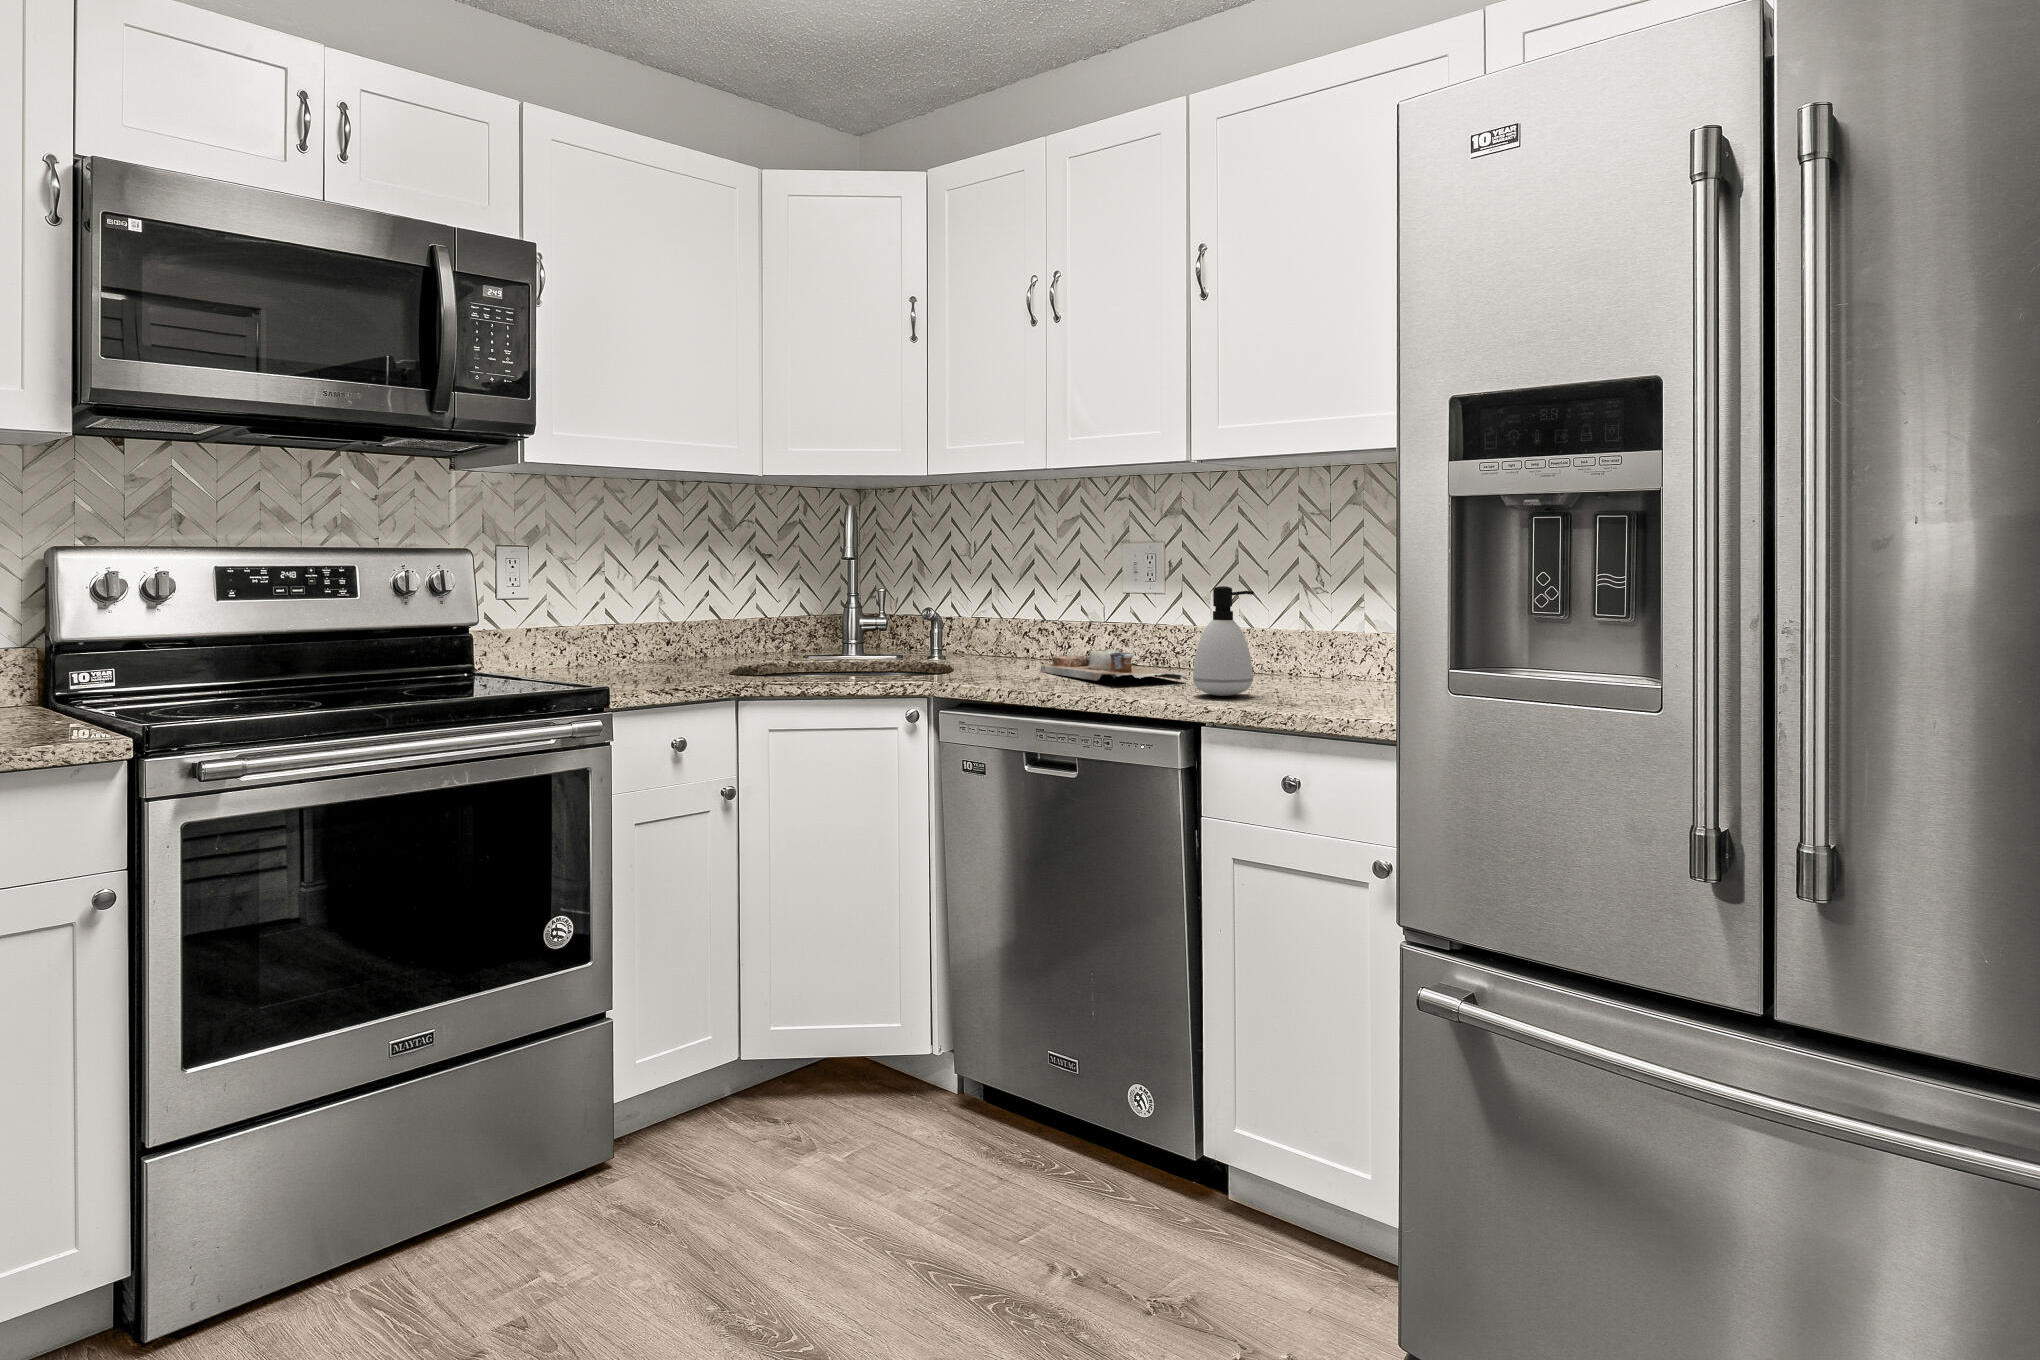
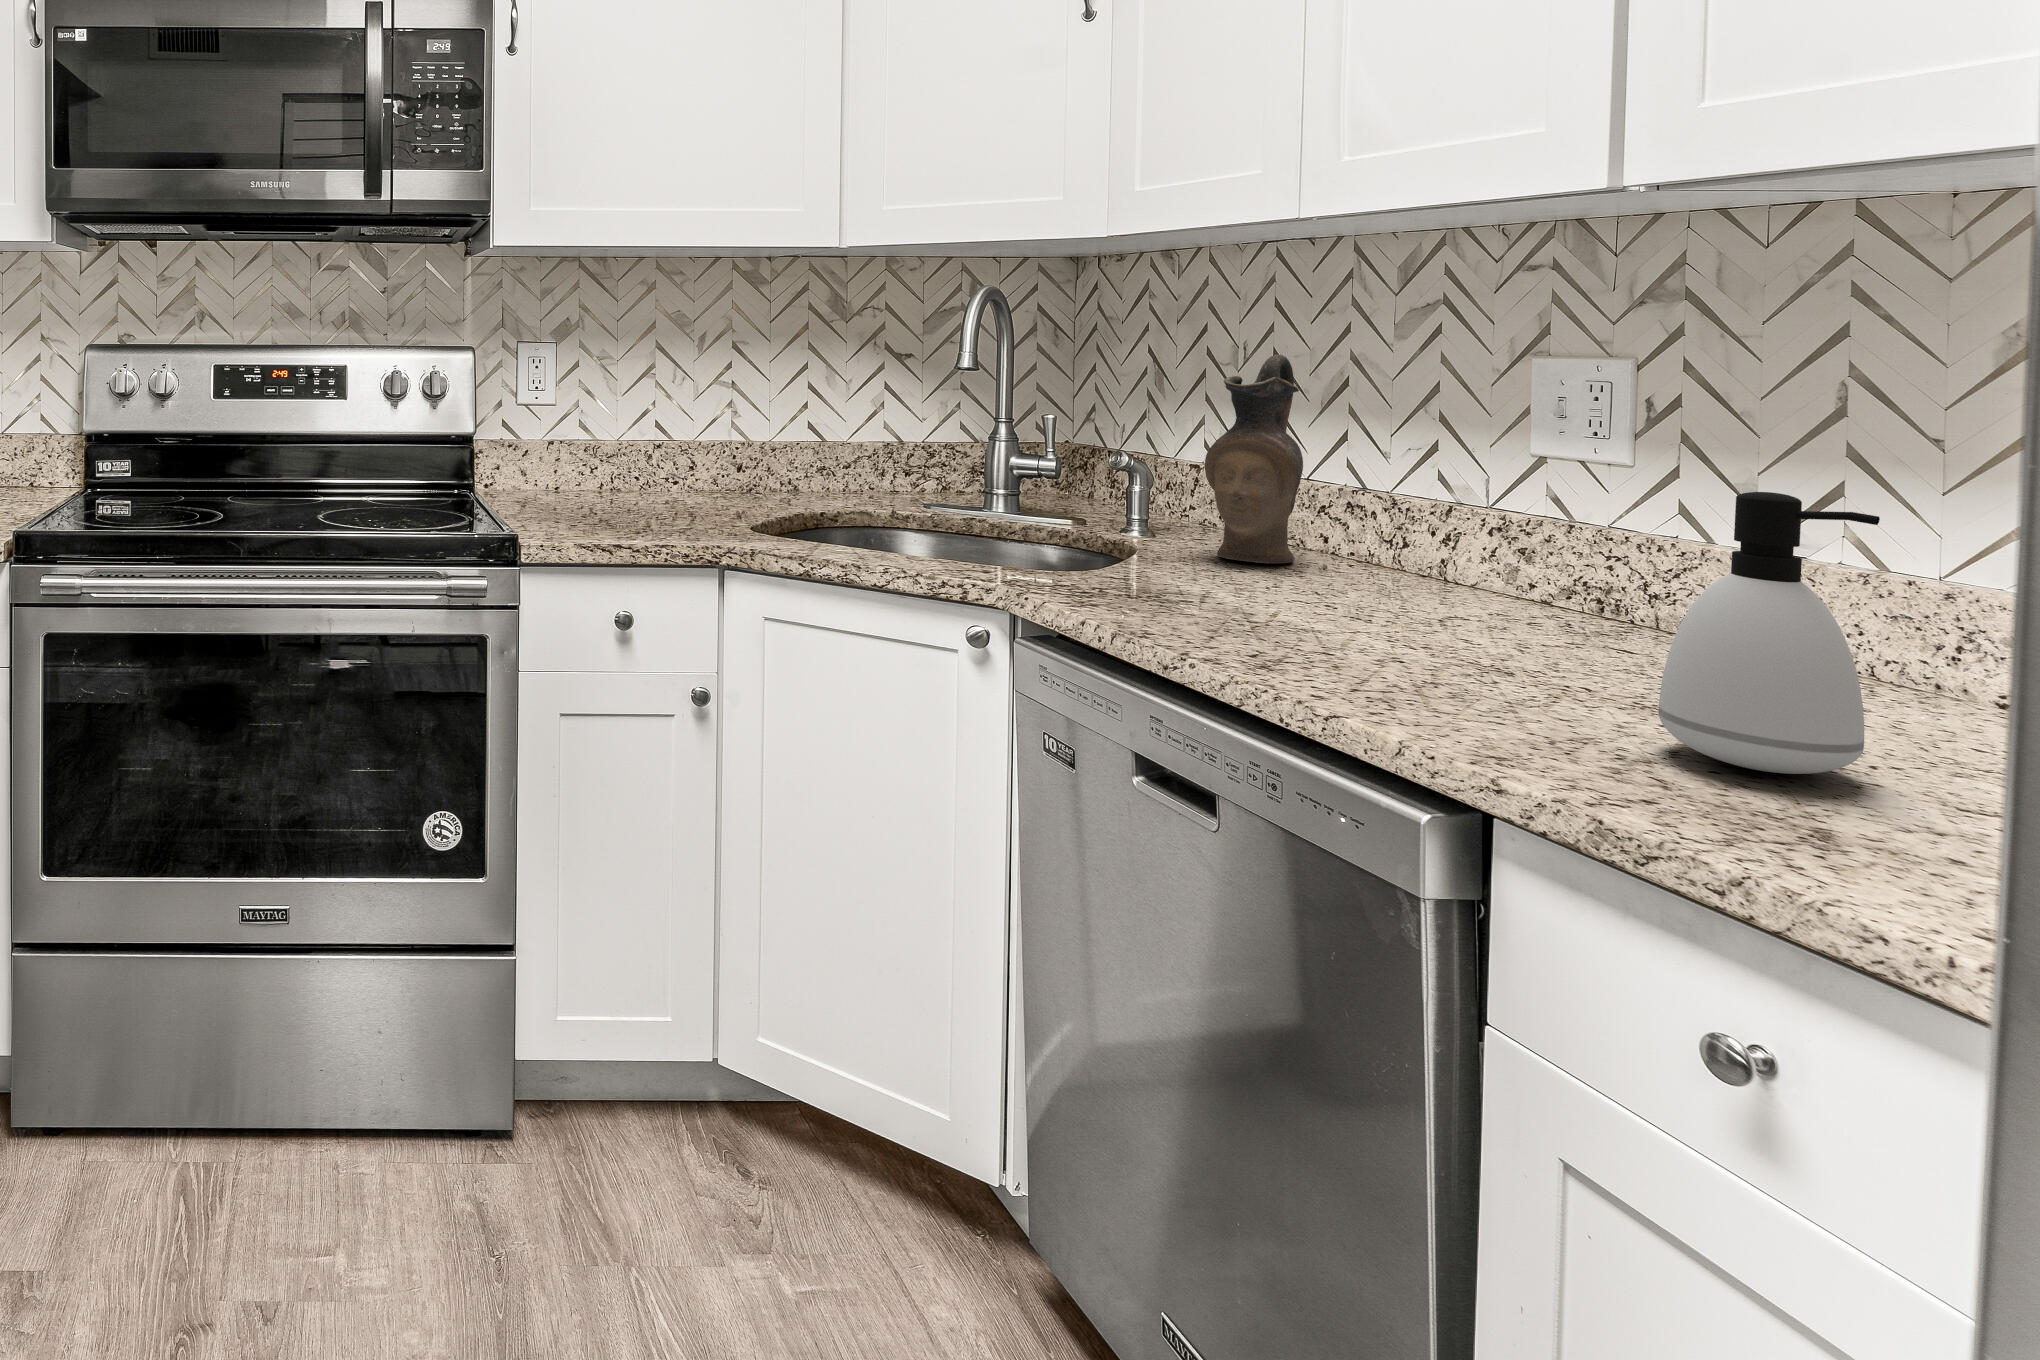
ceramic pitcher: none [975,546,1022,665] -> present [1205,354,1303,563]
cutting board: present [1040,650,1188,681] -> none [1317,563,1664,682]

